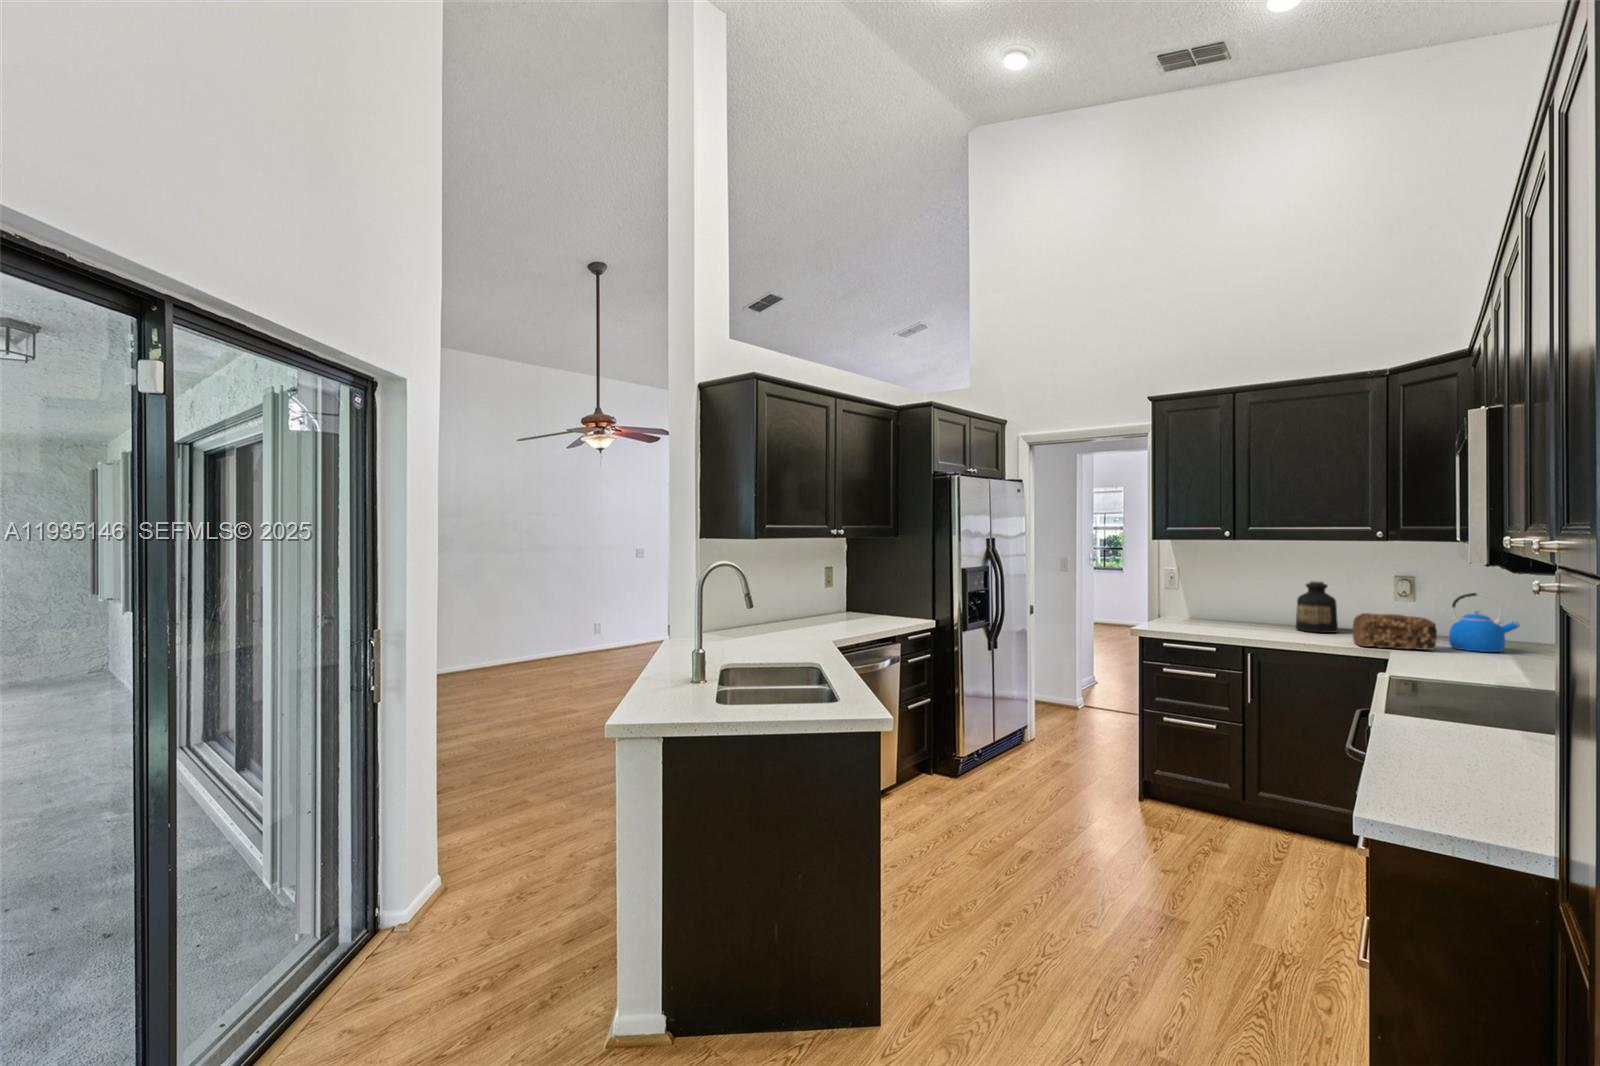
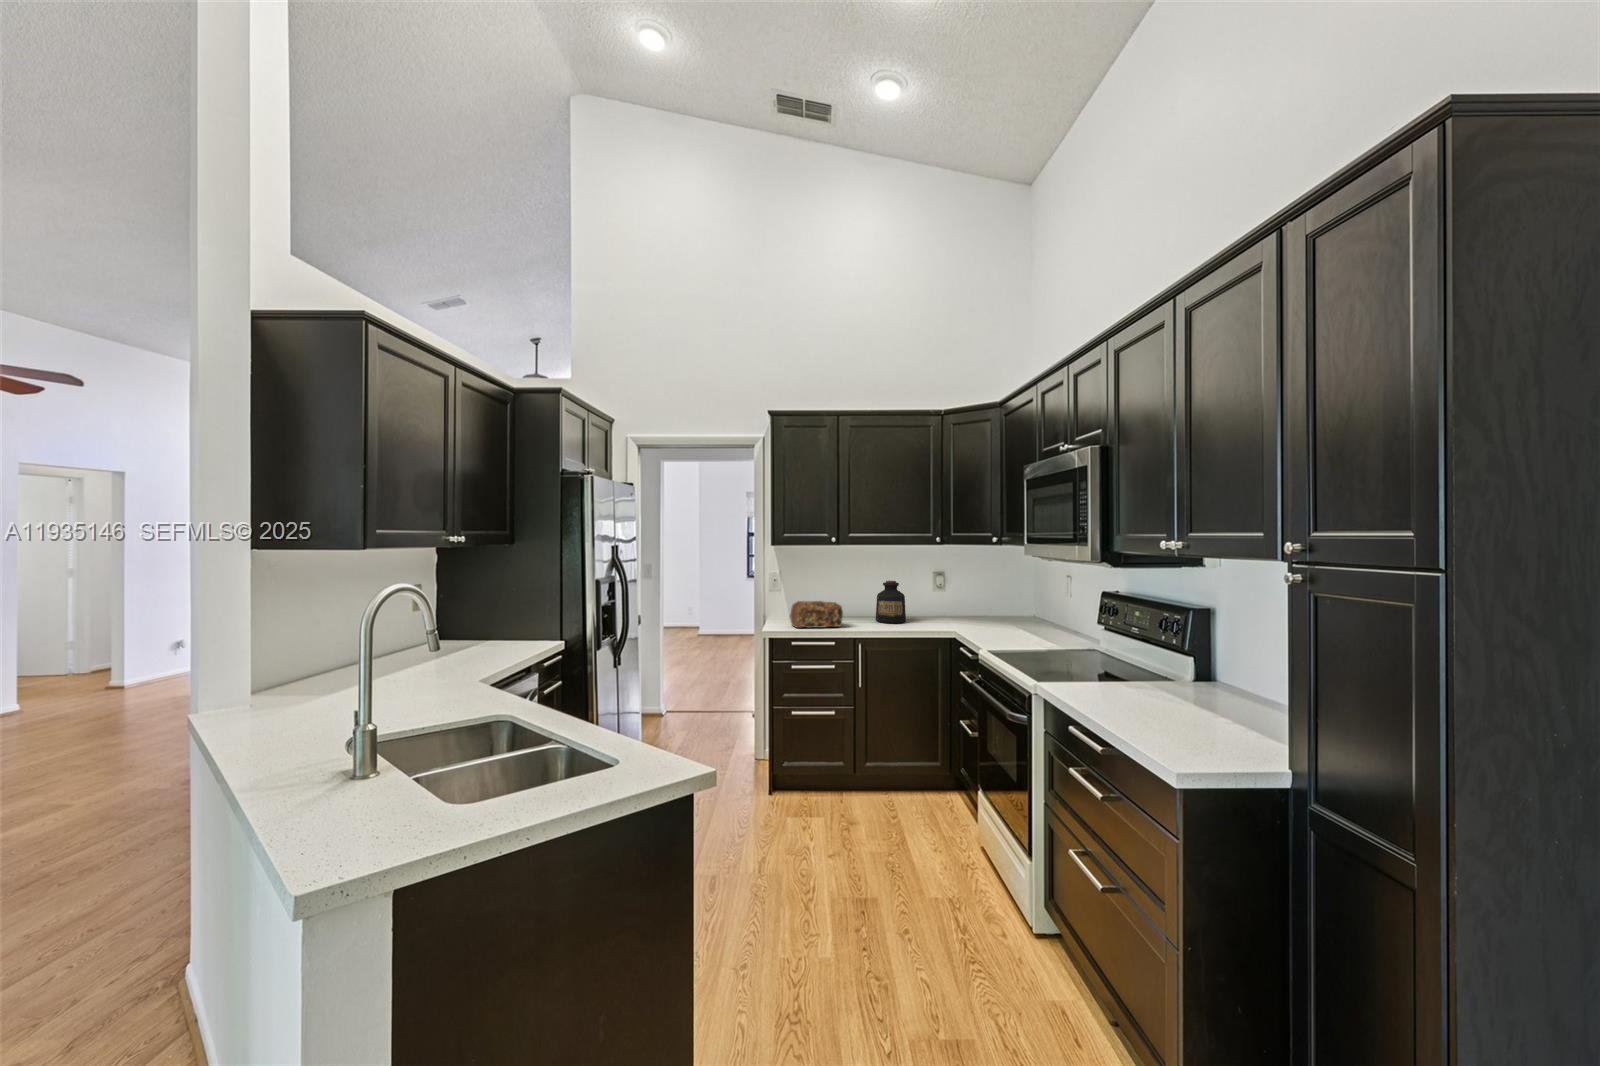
kettle: present [1449,593,1520,652] -> none [979,586,1019,630]
bread loaf: present [1352,613,1437,650] -> present [790,601,843,628]

